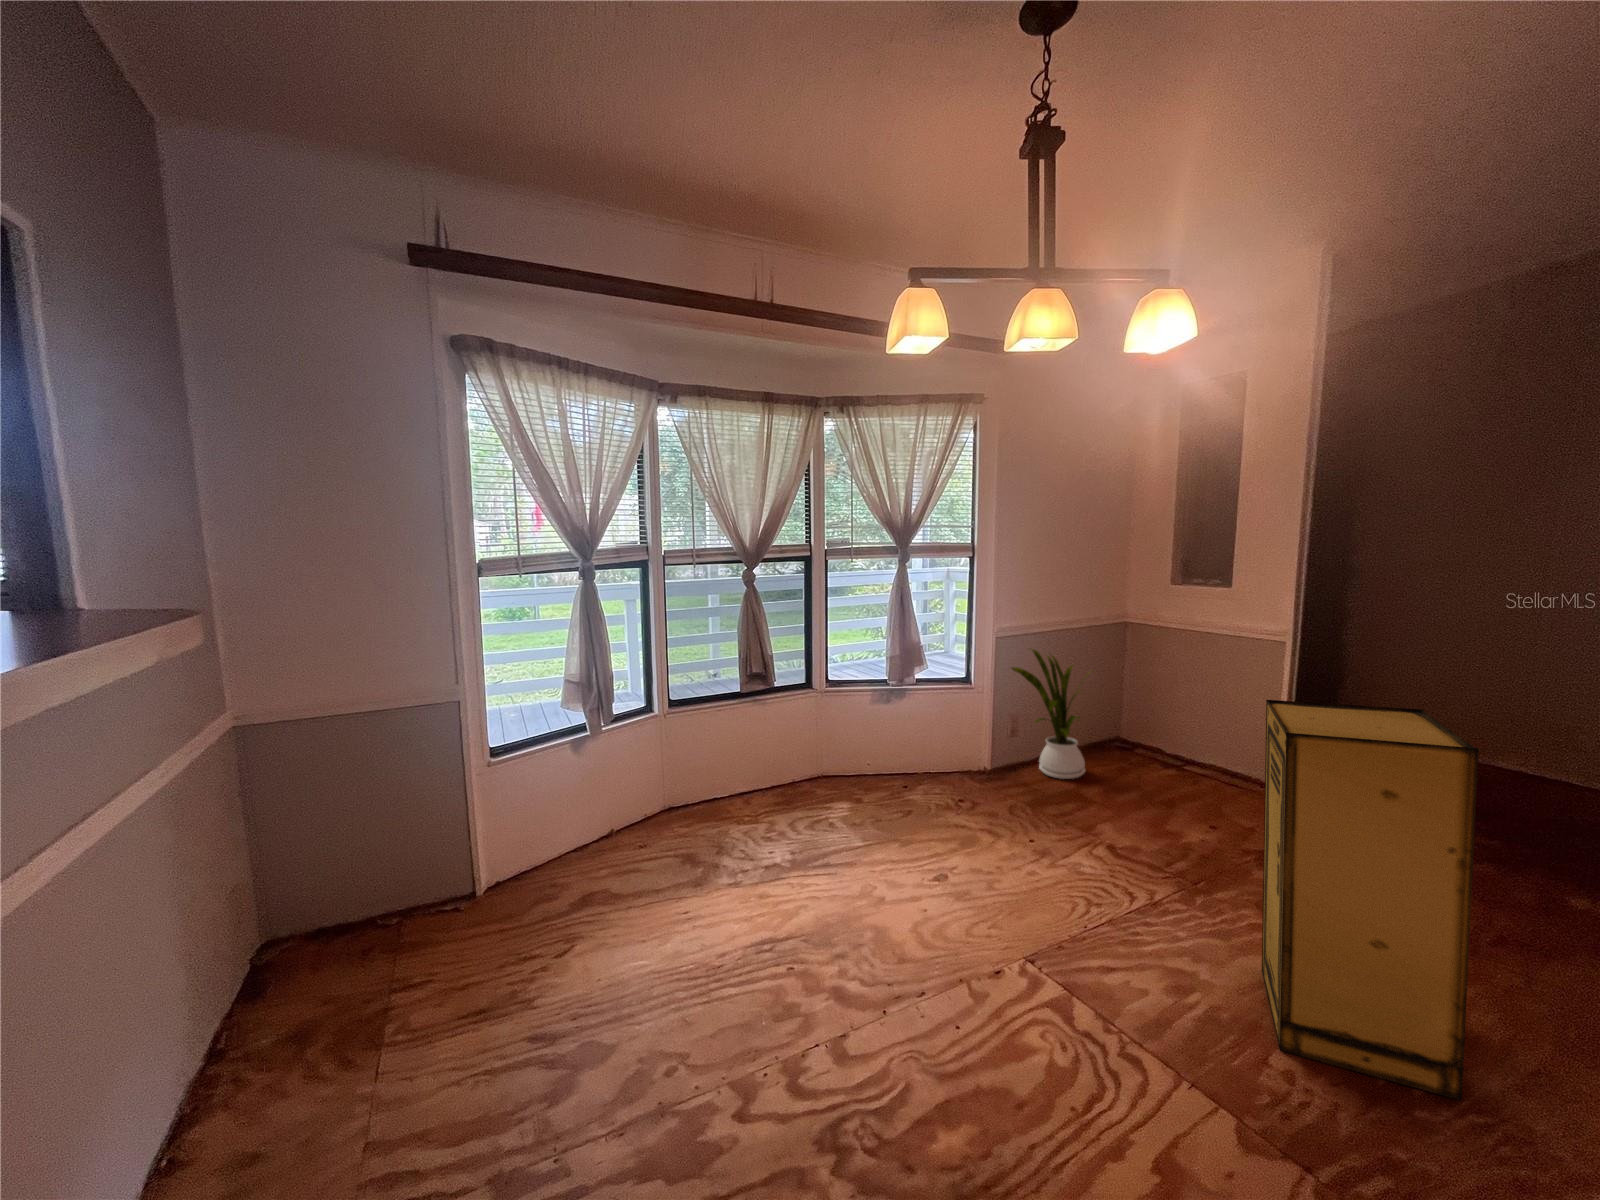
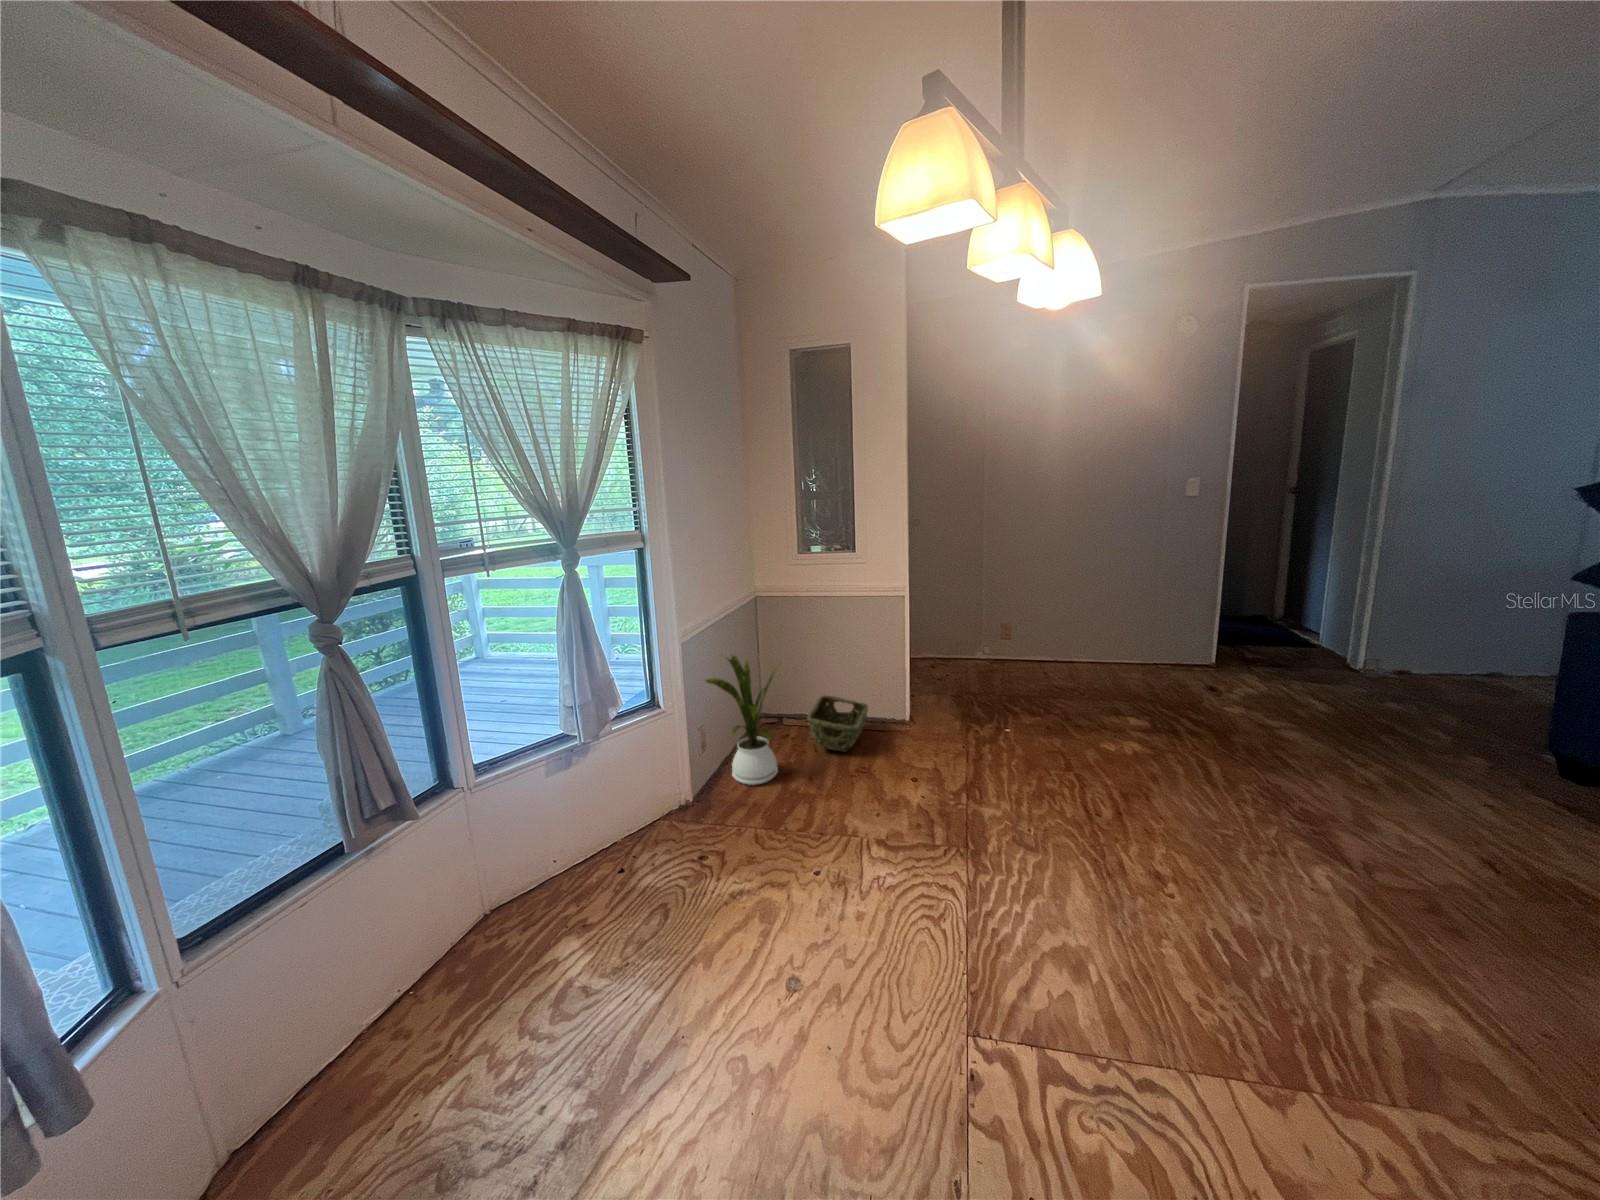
storage cabinet: present [1262,700,1479,1100] -> none [1083,667,1279,986]
woven basket: none [1133,727,1229,784] -> present [808,695,868,752]

